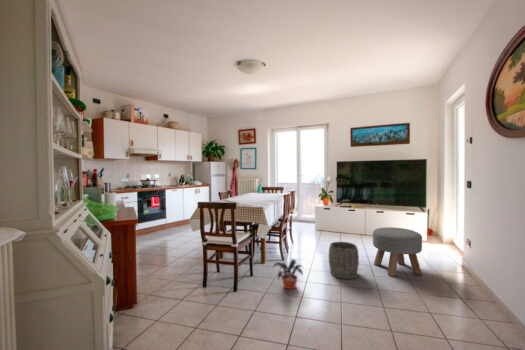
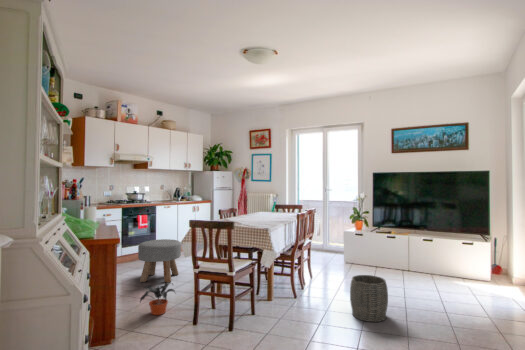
ottoman: present [373,227,422,276] -> present [138,239,181,282]
potted plant: present [274,259,303,289] -> present [140,283,175,315]

